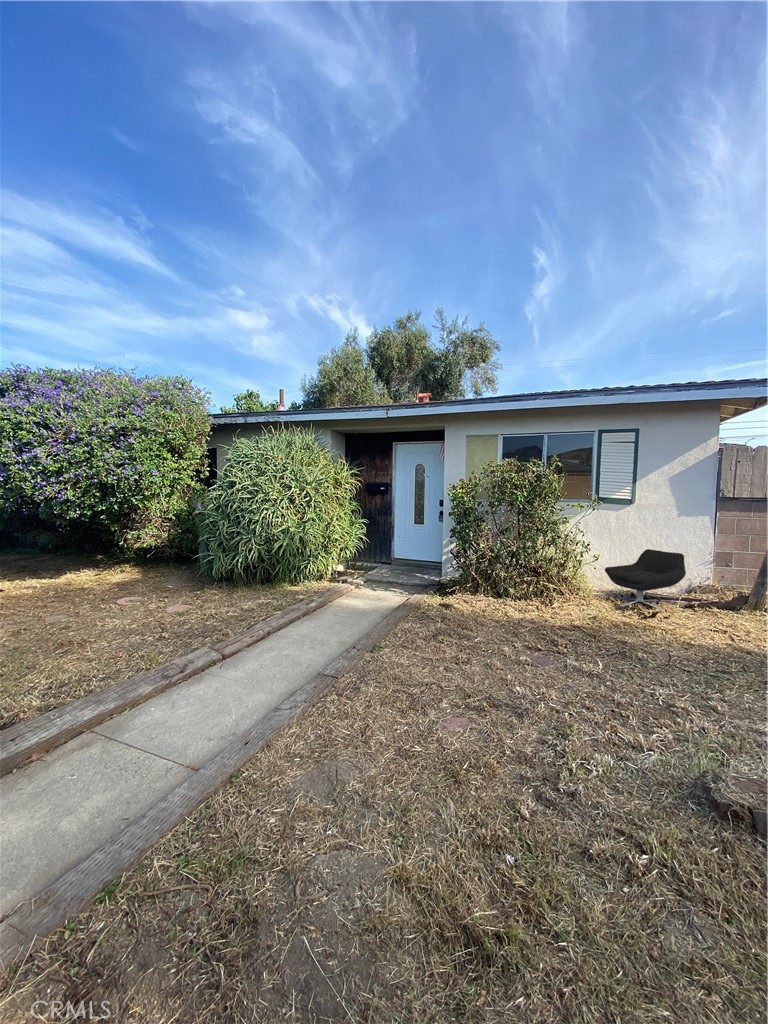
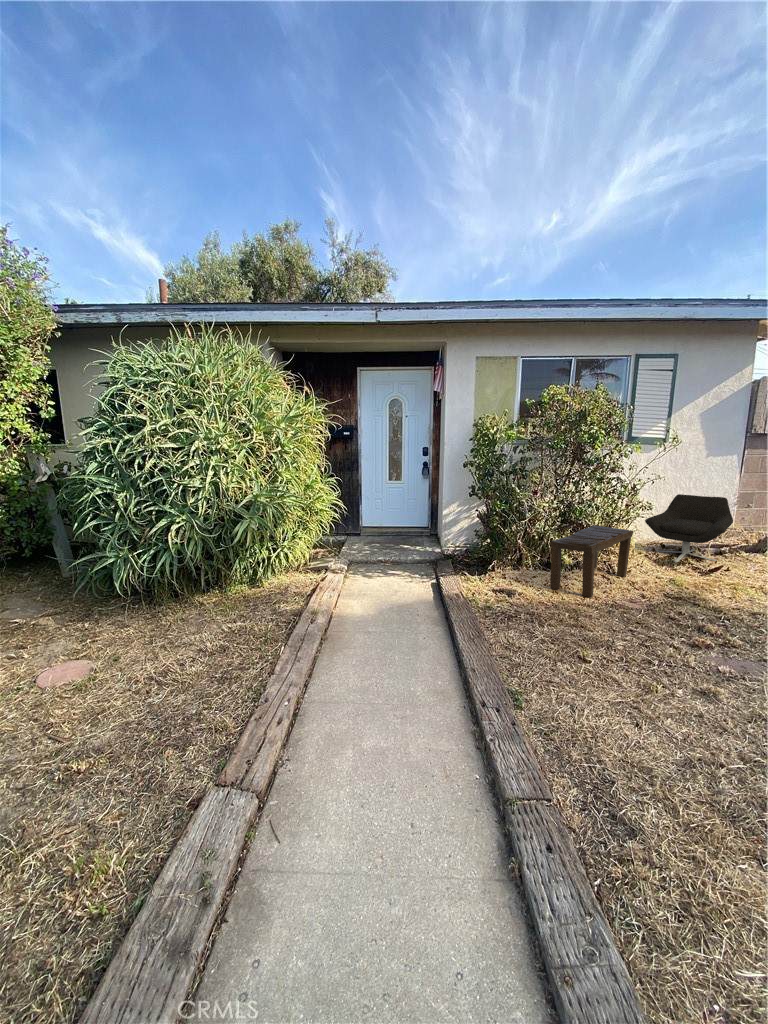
bench: none [483,567,560,618] -> present [550,525,633,597]

